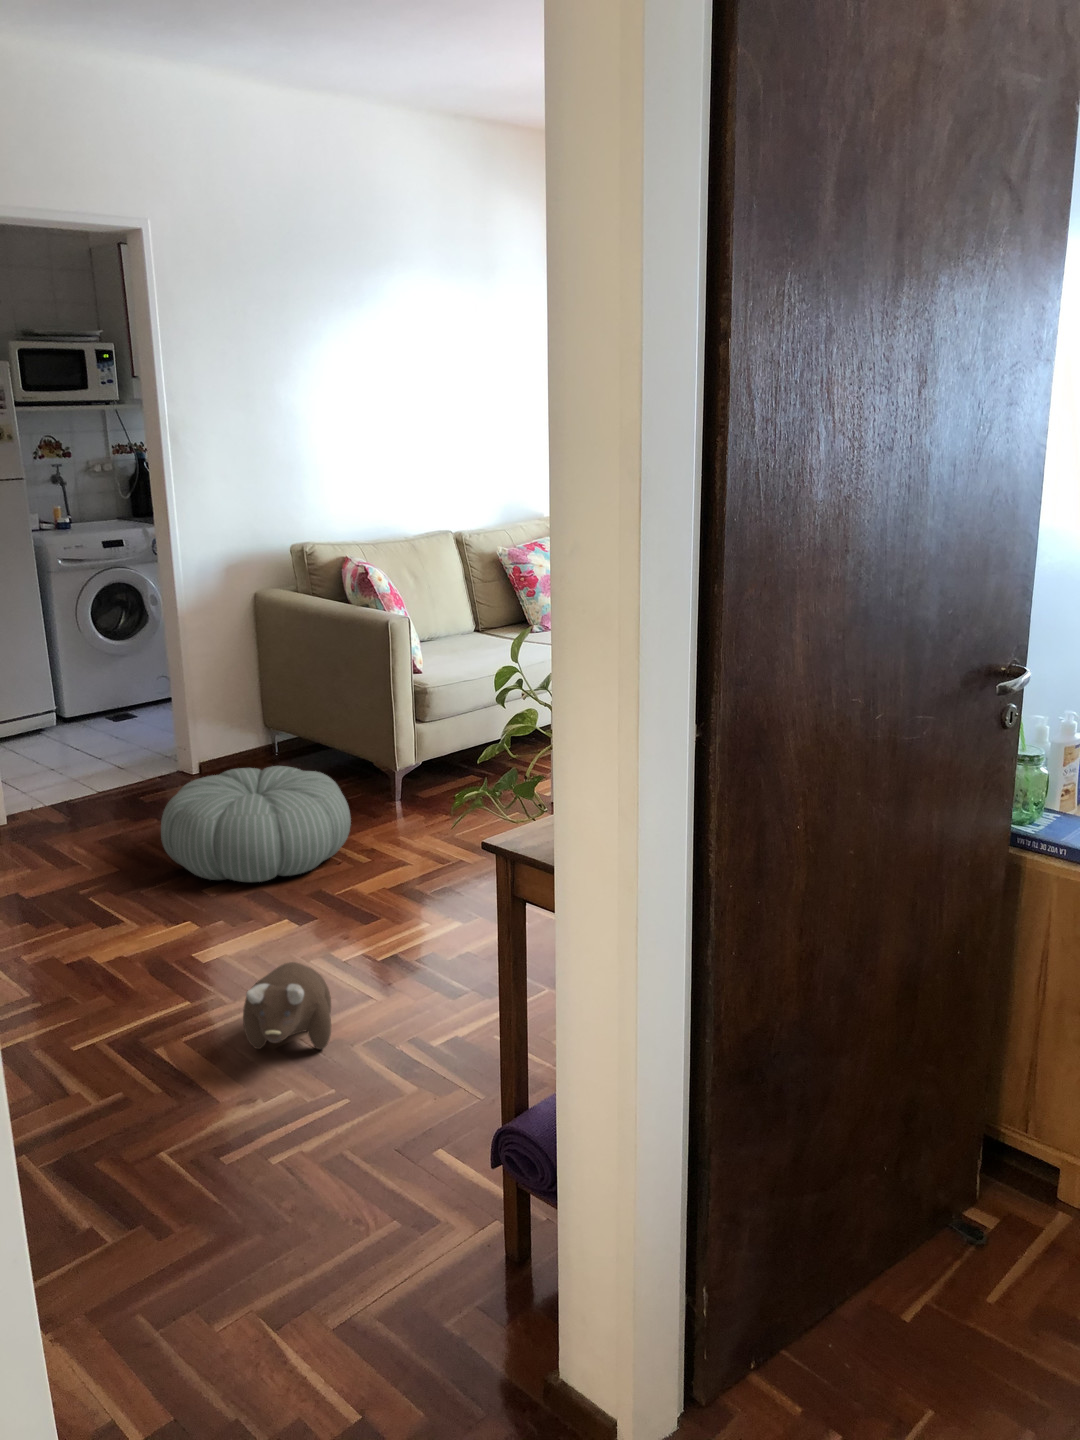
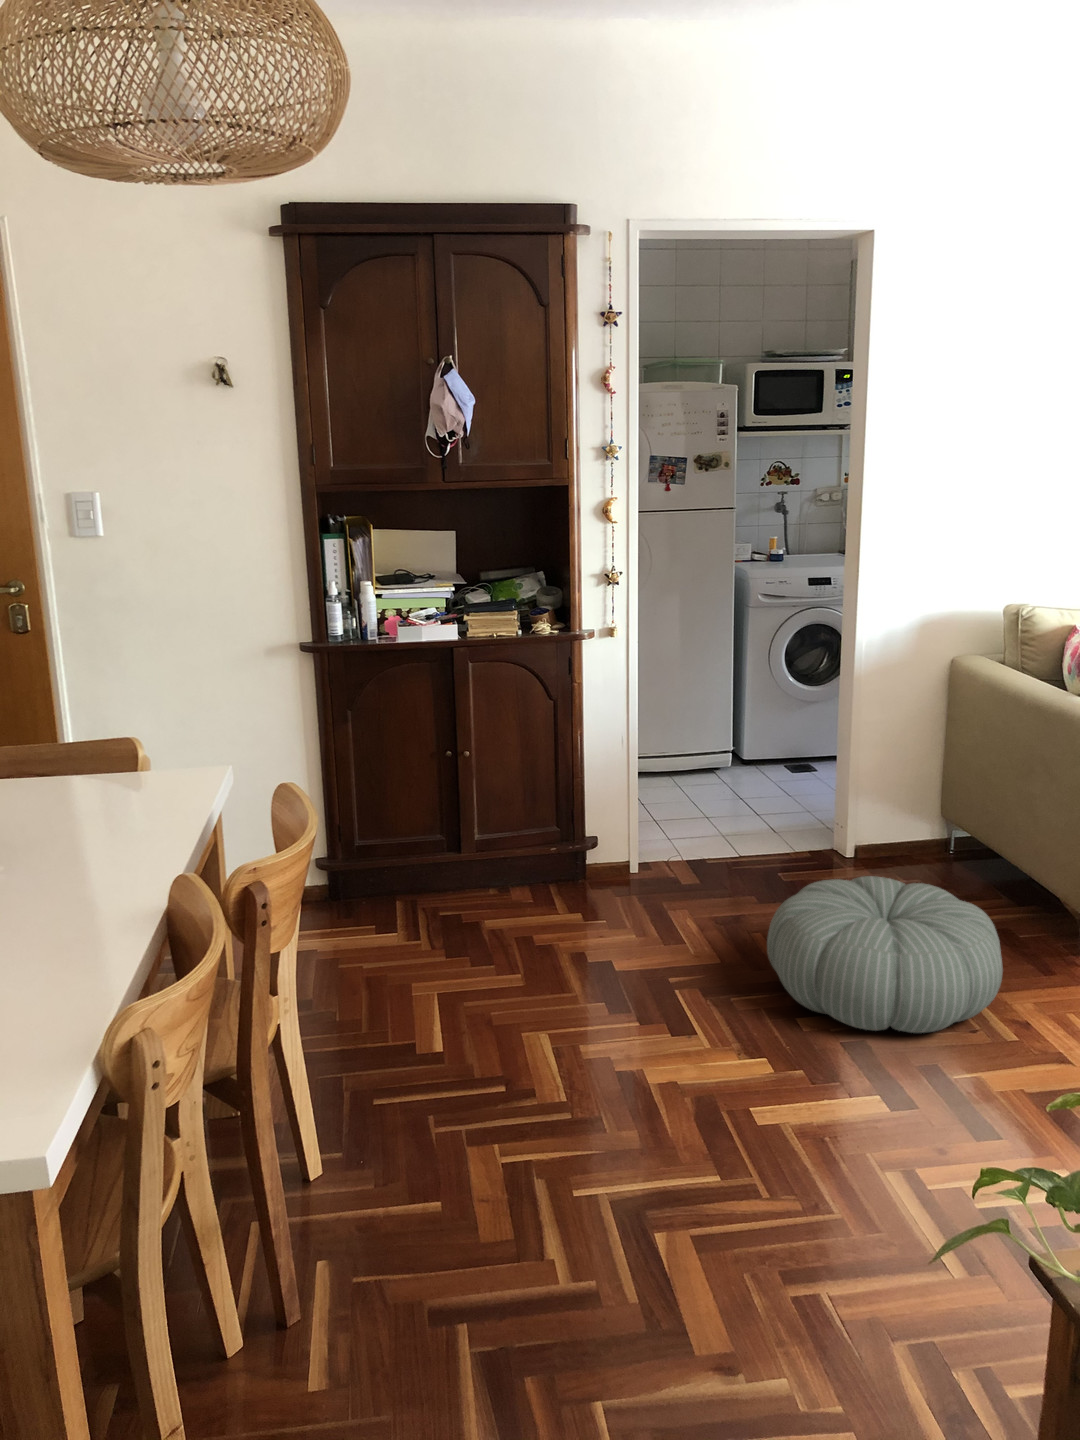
plush toy: present [243,962,331,1049] -> none [754,1191,880,1326]

